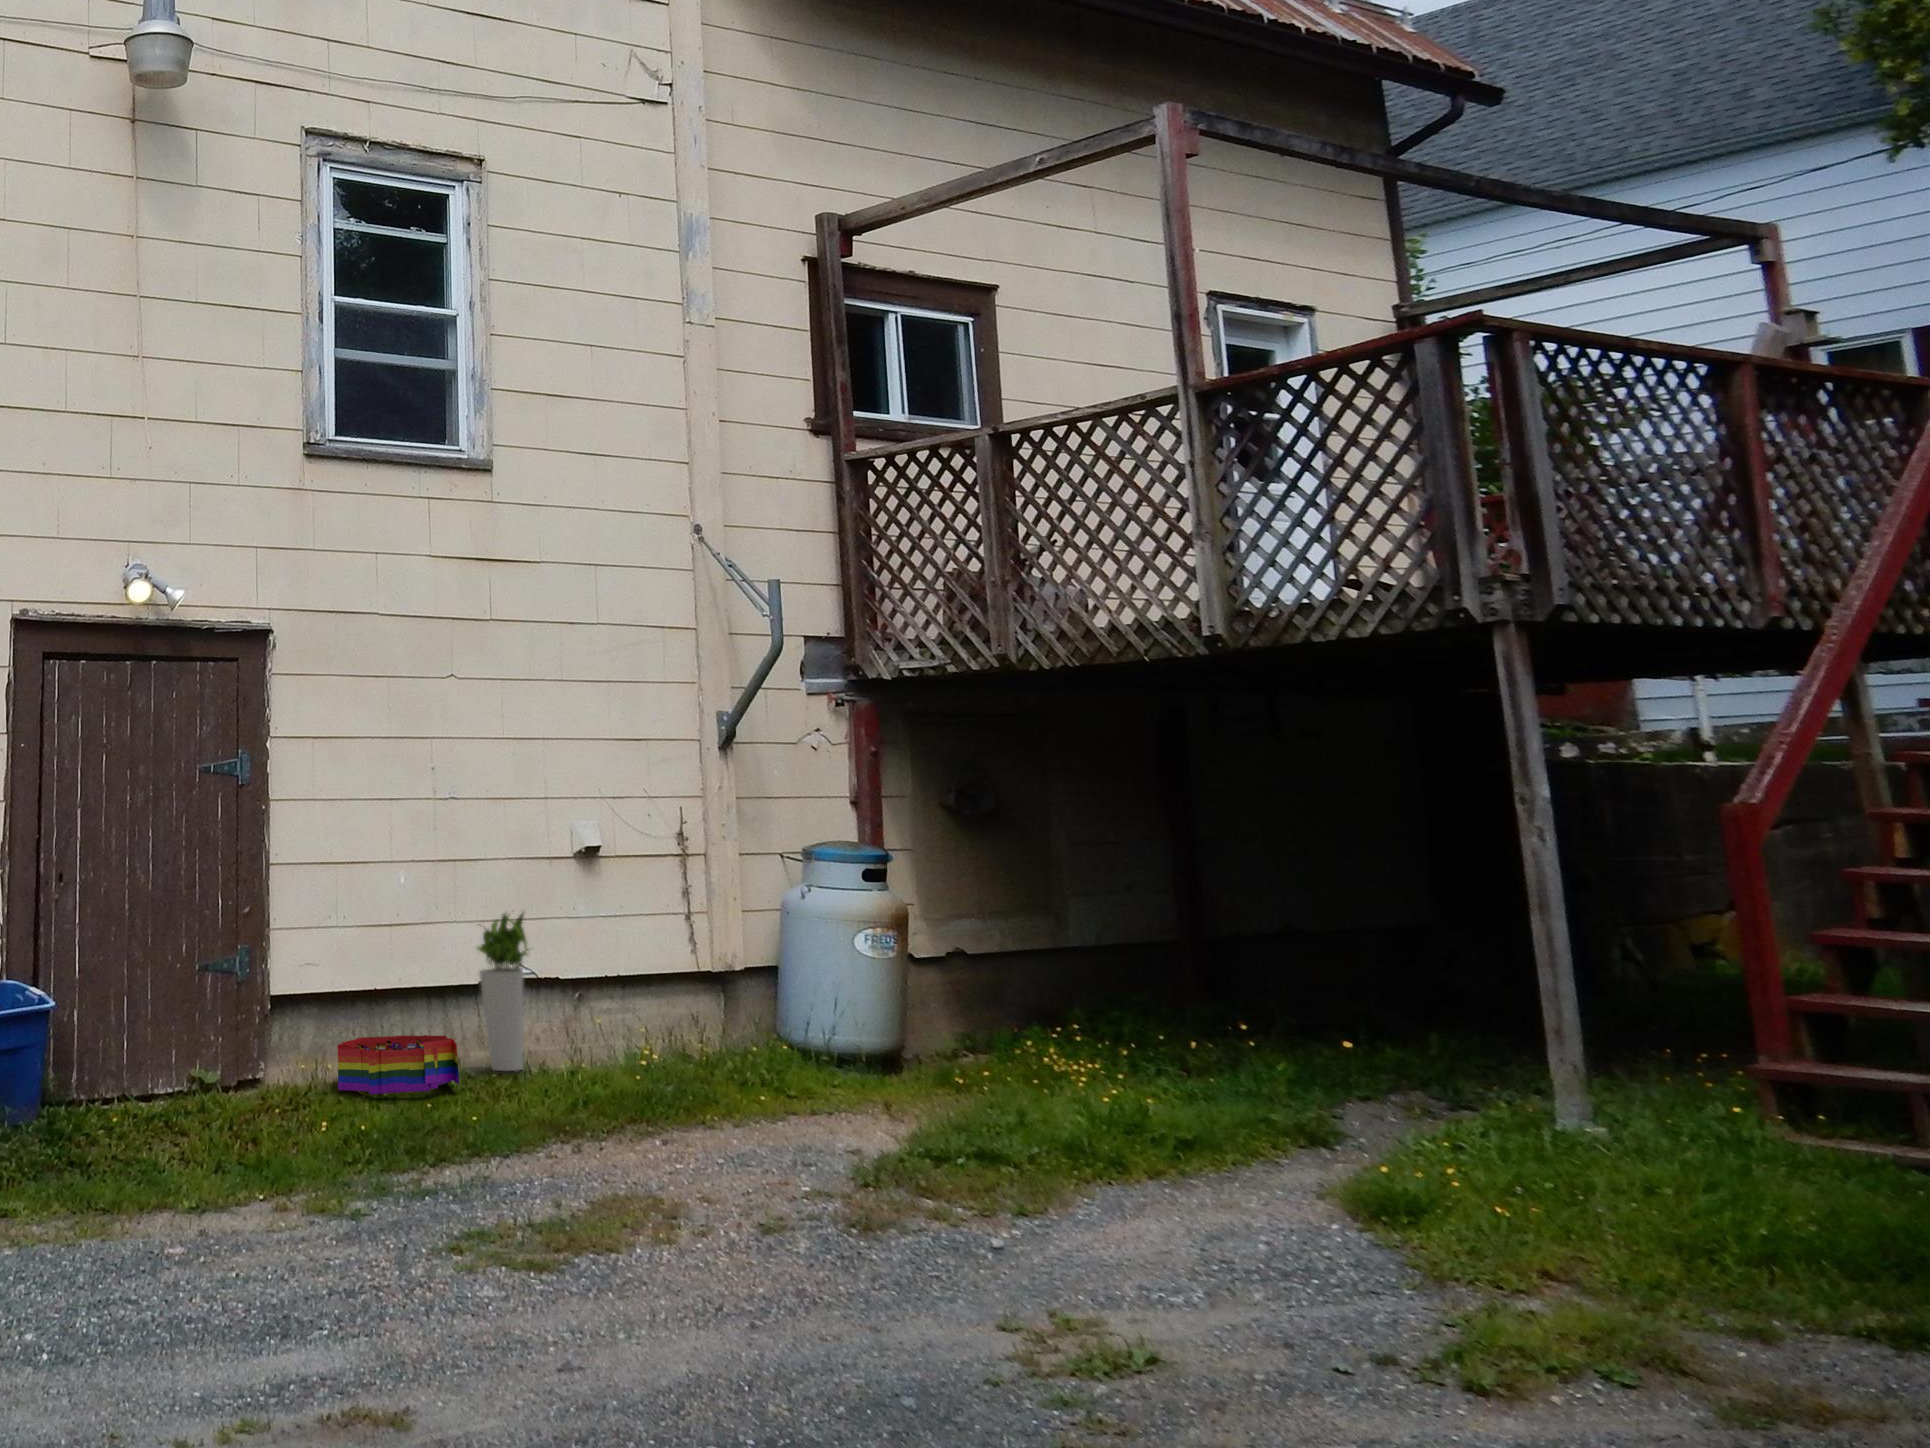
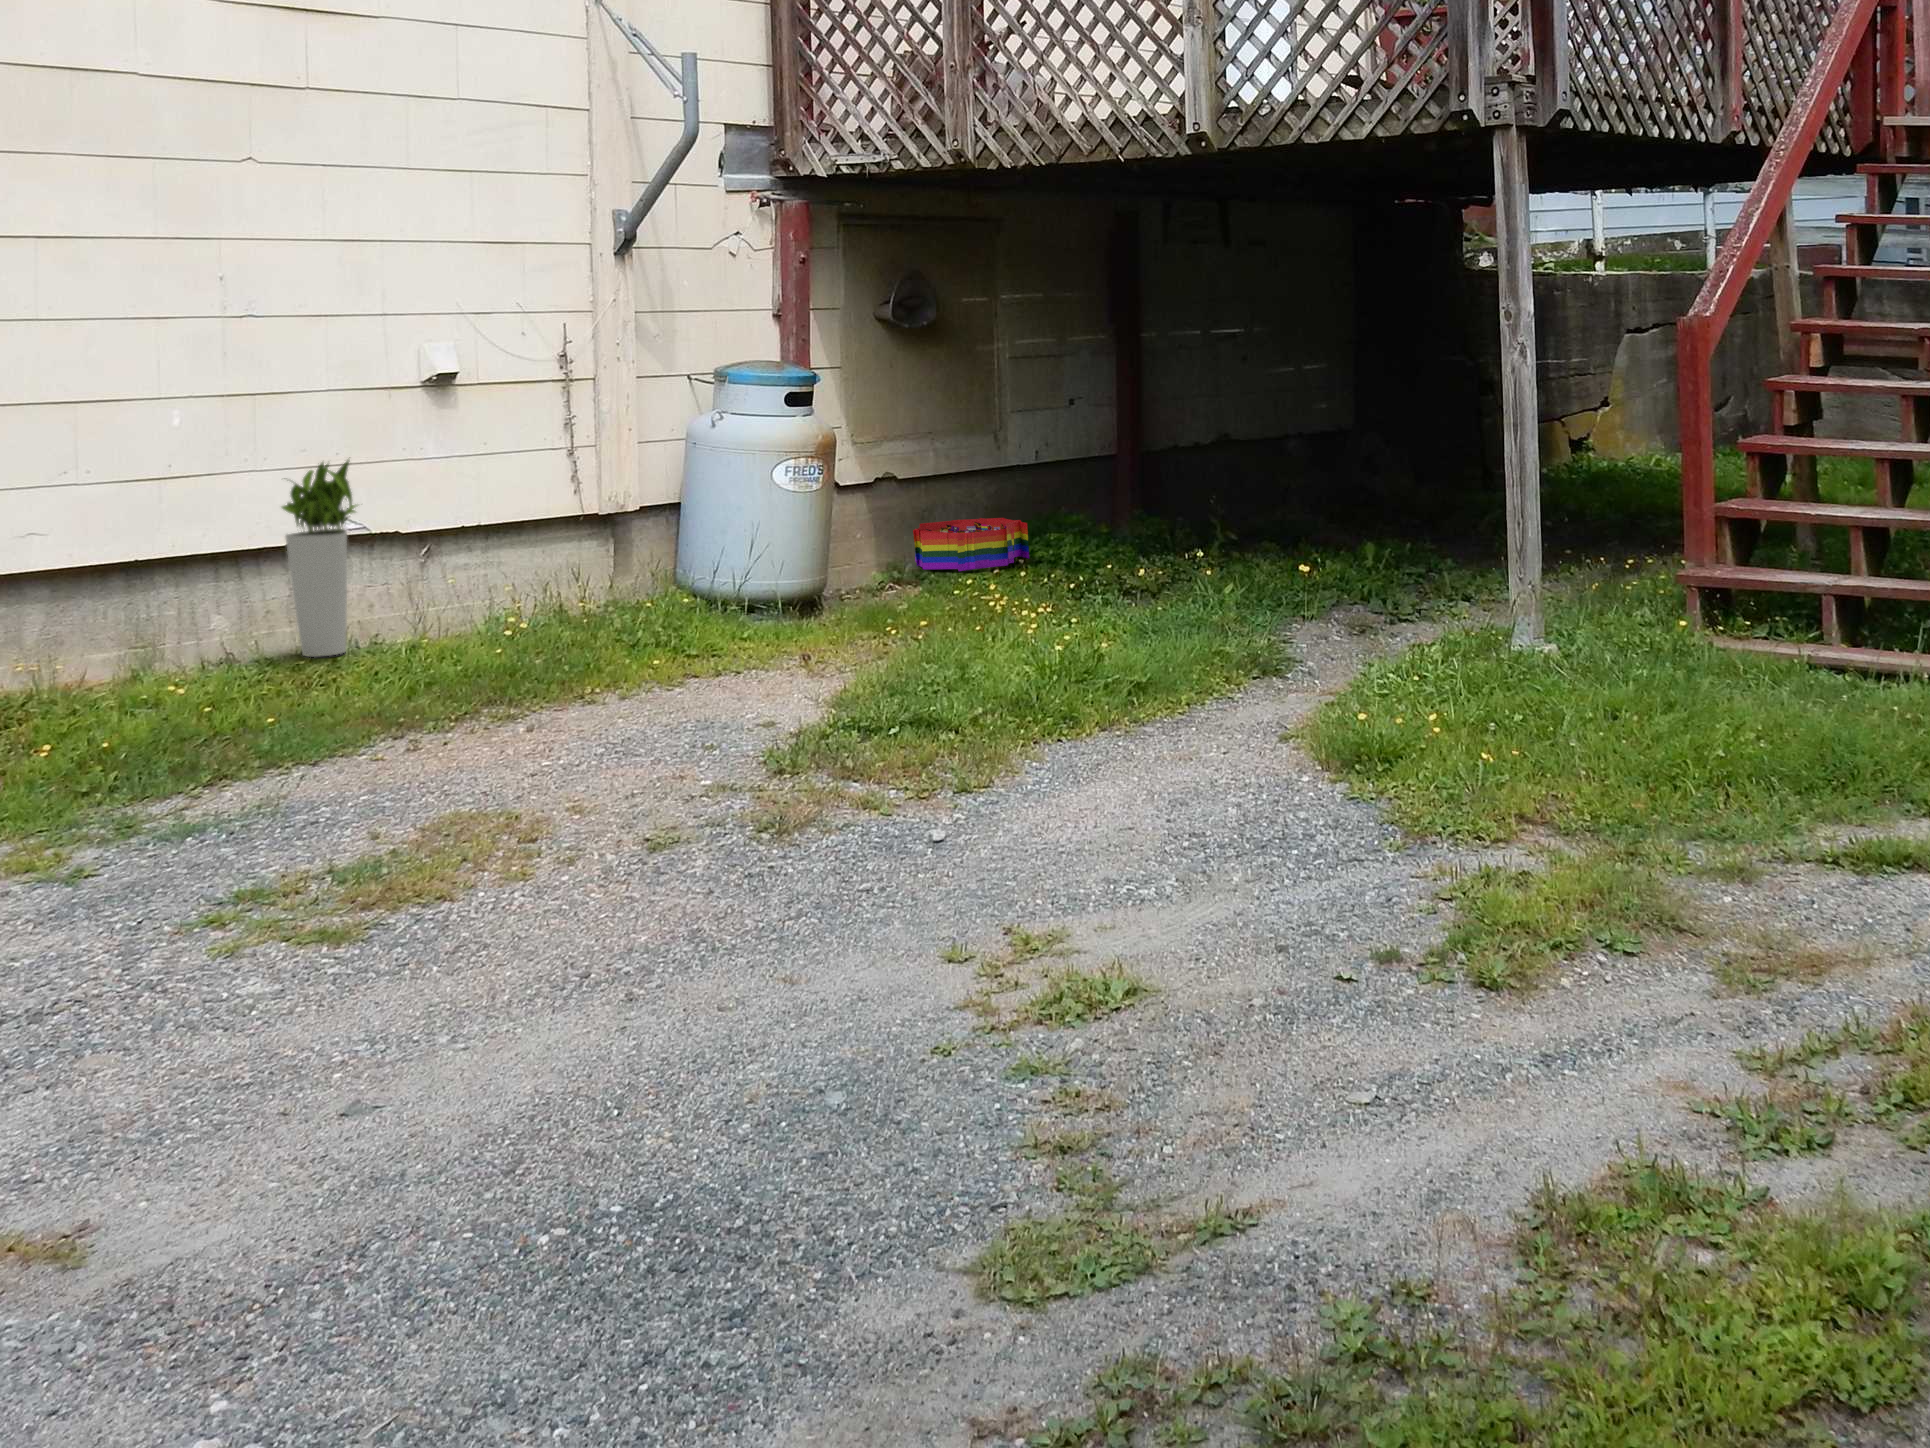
storage bin: present [338,1035,459,1094] -> present [913,518,1029,571]

